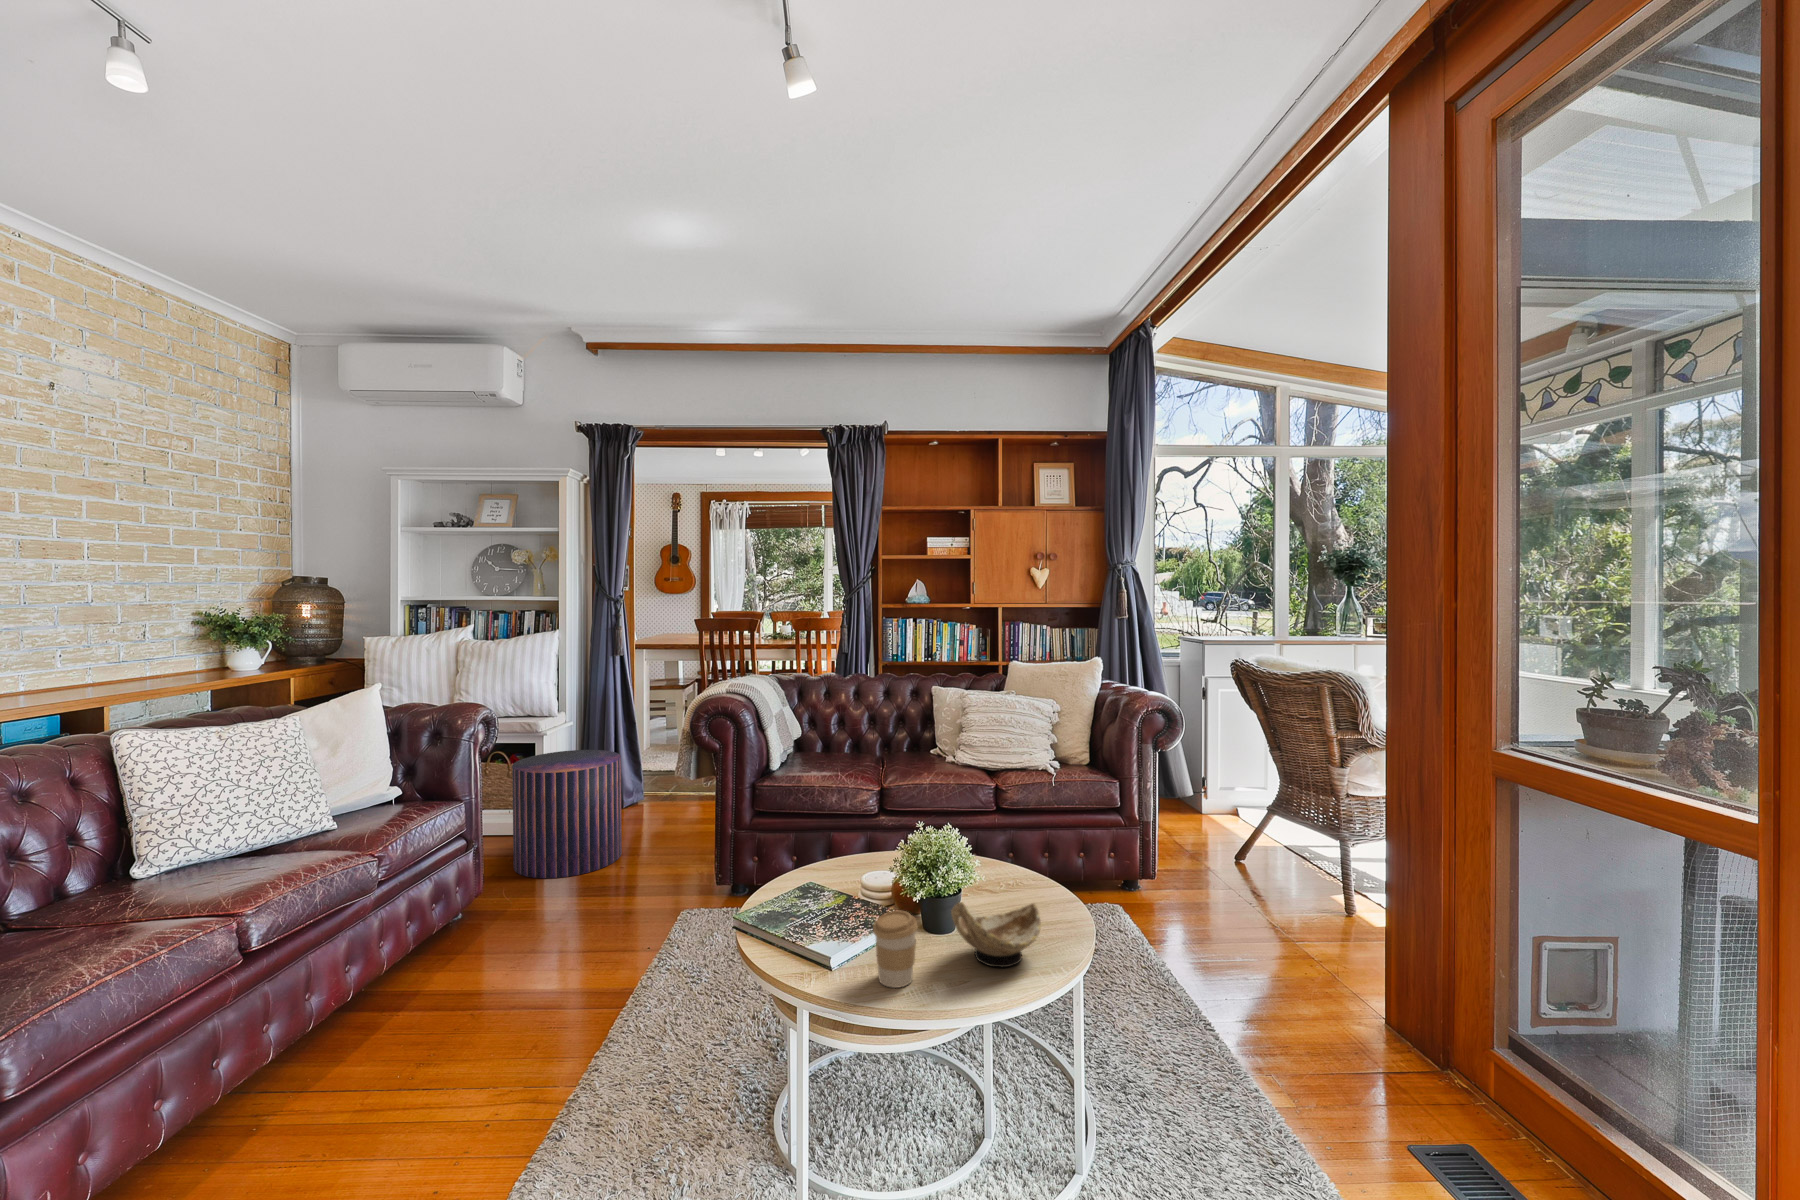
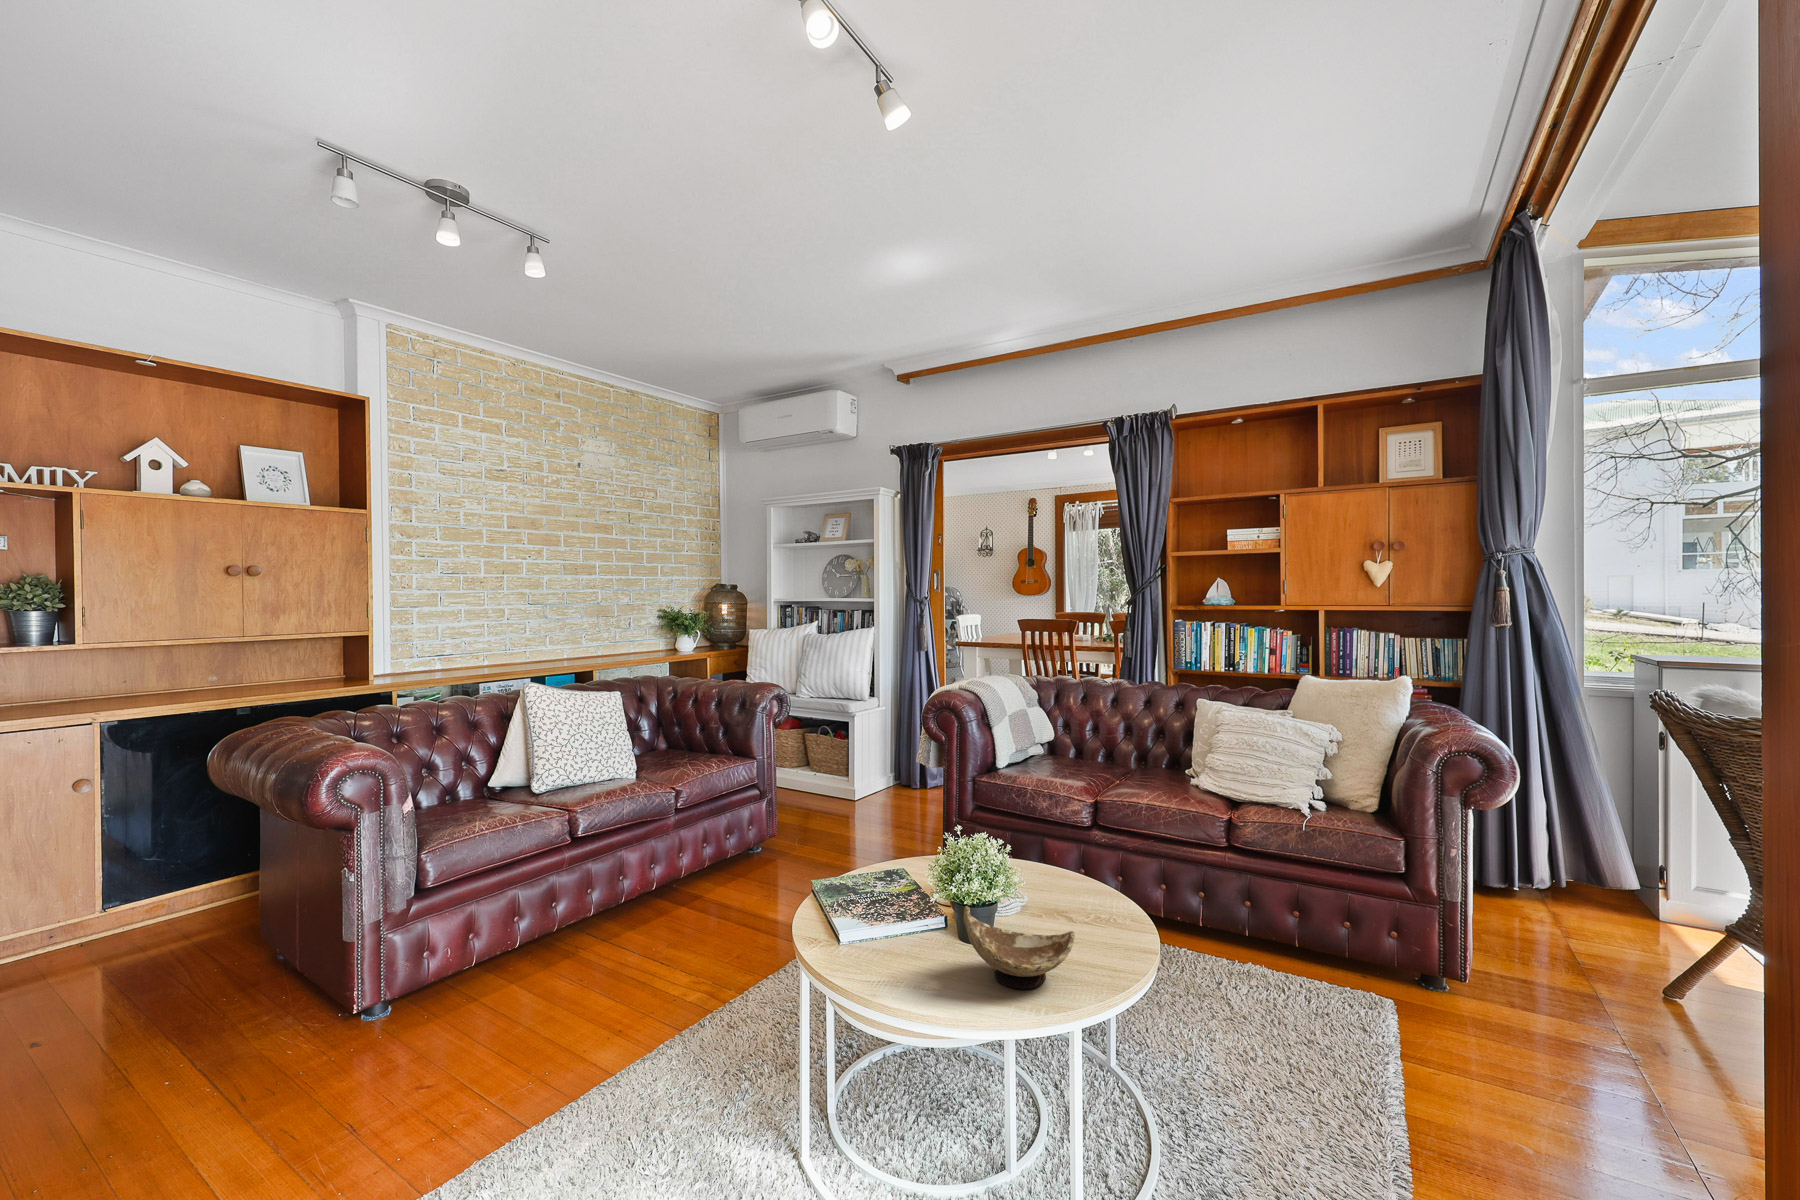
pouf: present [512,750,622,878] -> none [809,732,896,839]
coffee cup: present [873,911,918,988] -> none [880,901,924,975]

